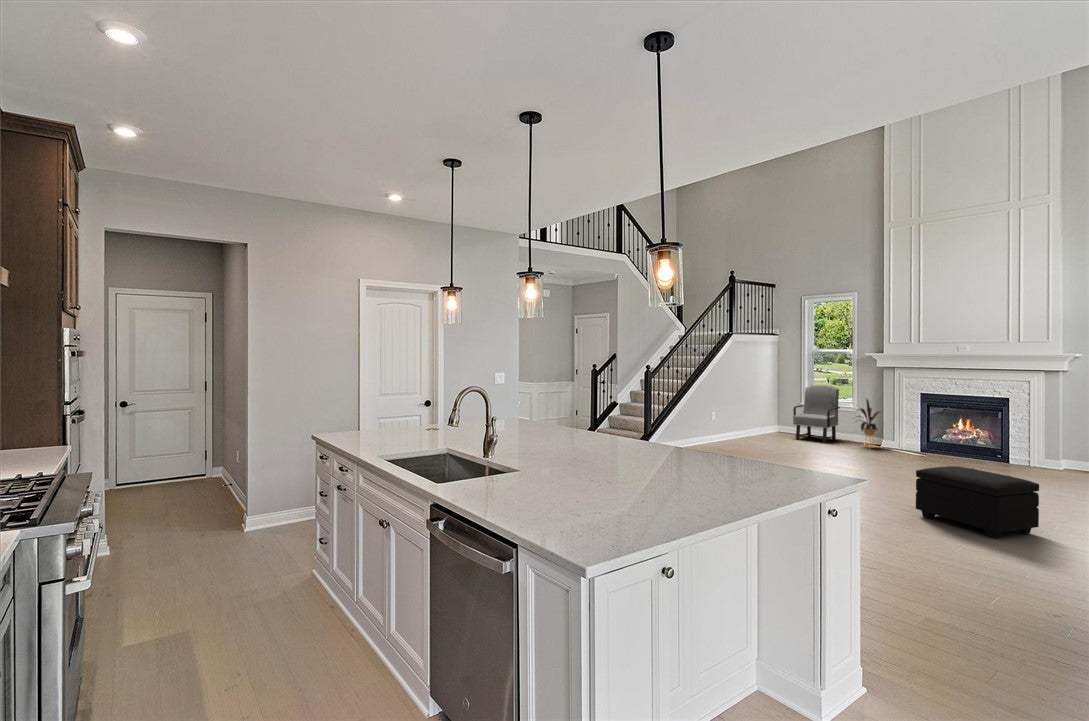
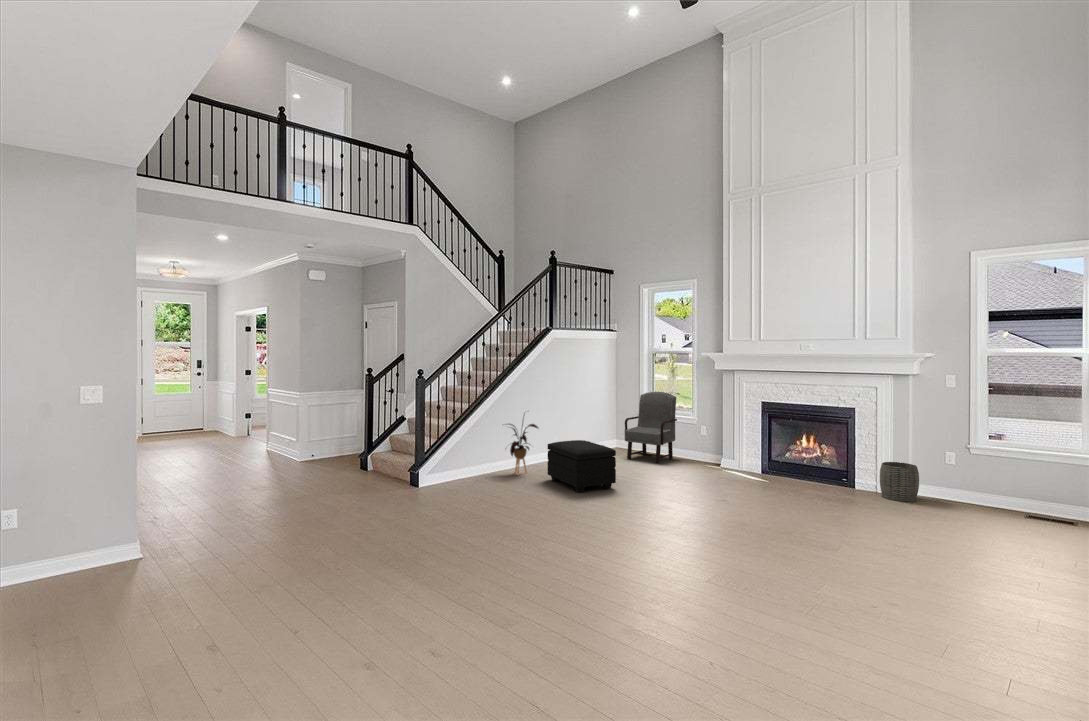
house plant: present [856,399,880,448] -> present [509,423,538,475]
woven basket: none [1032,441,1069,473] -> present [880,462,919,502]
footstool: present [916,466,1039,538] -> present [548,440,616,492]

